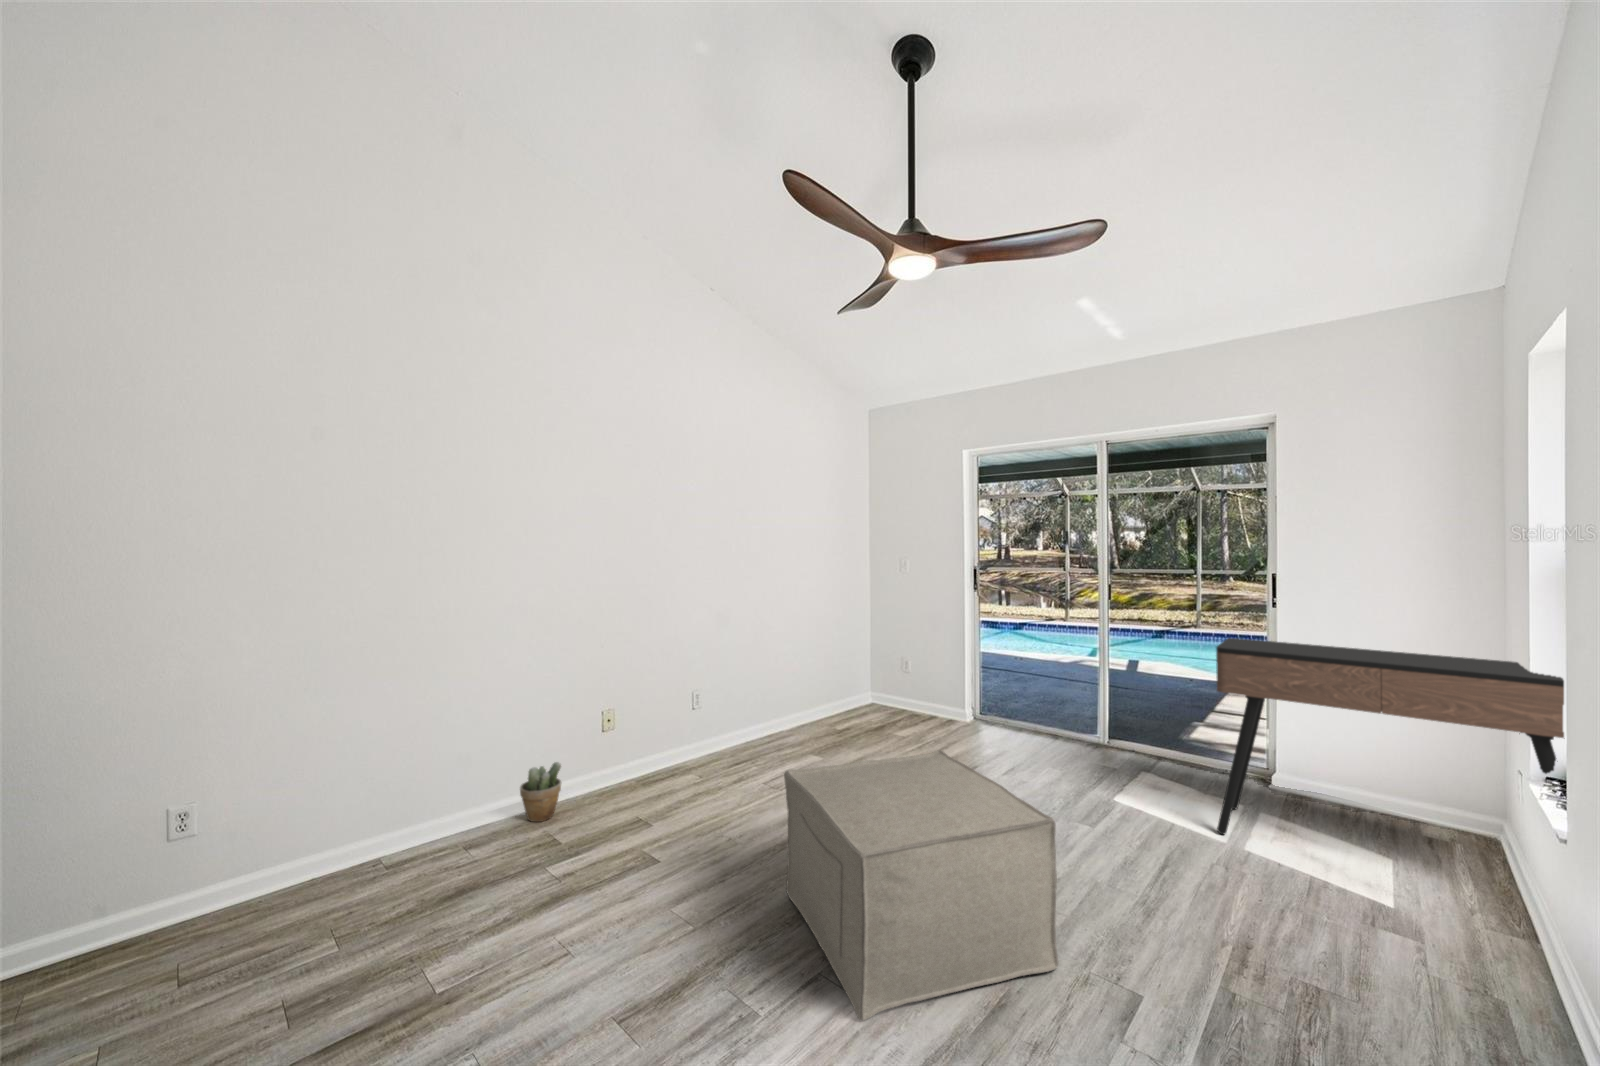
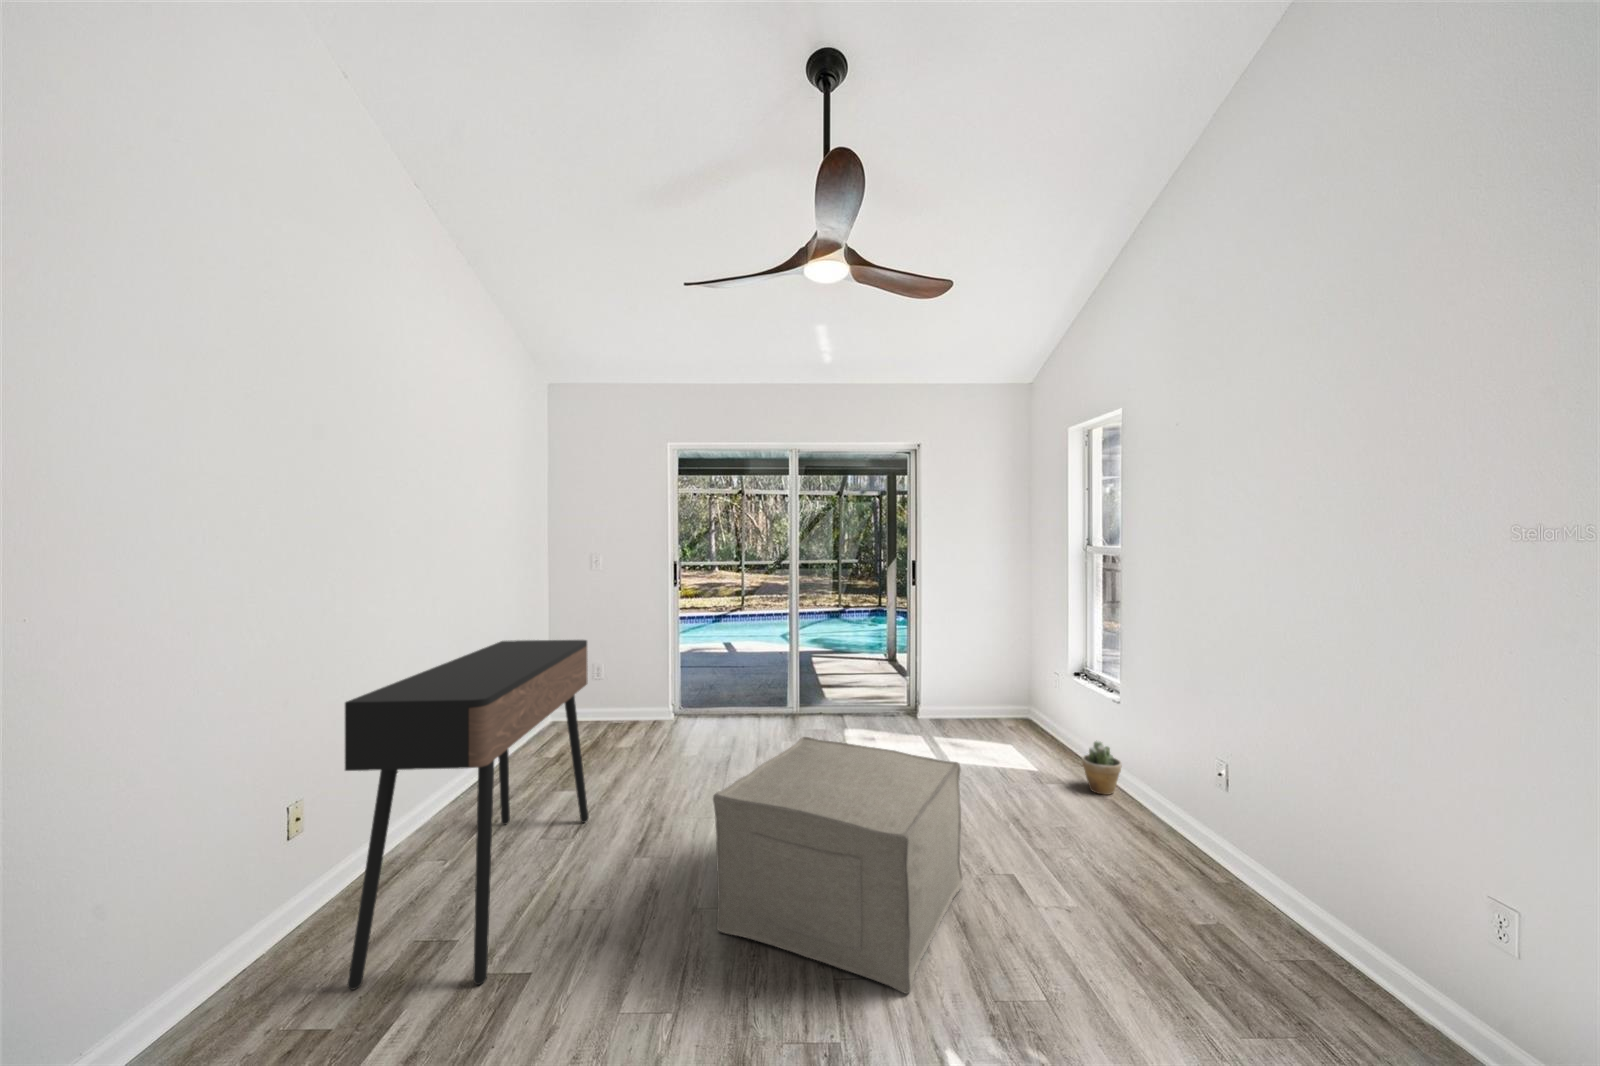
console table: present [1216,638,1564,834] -> present [345,640,589,990]
potted plant: present [520,762,561,822] -> present [1082,740,1122,795]

